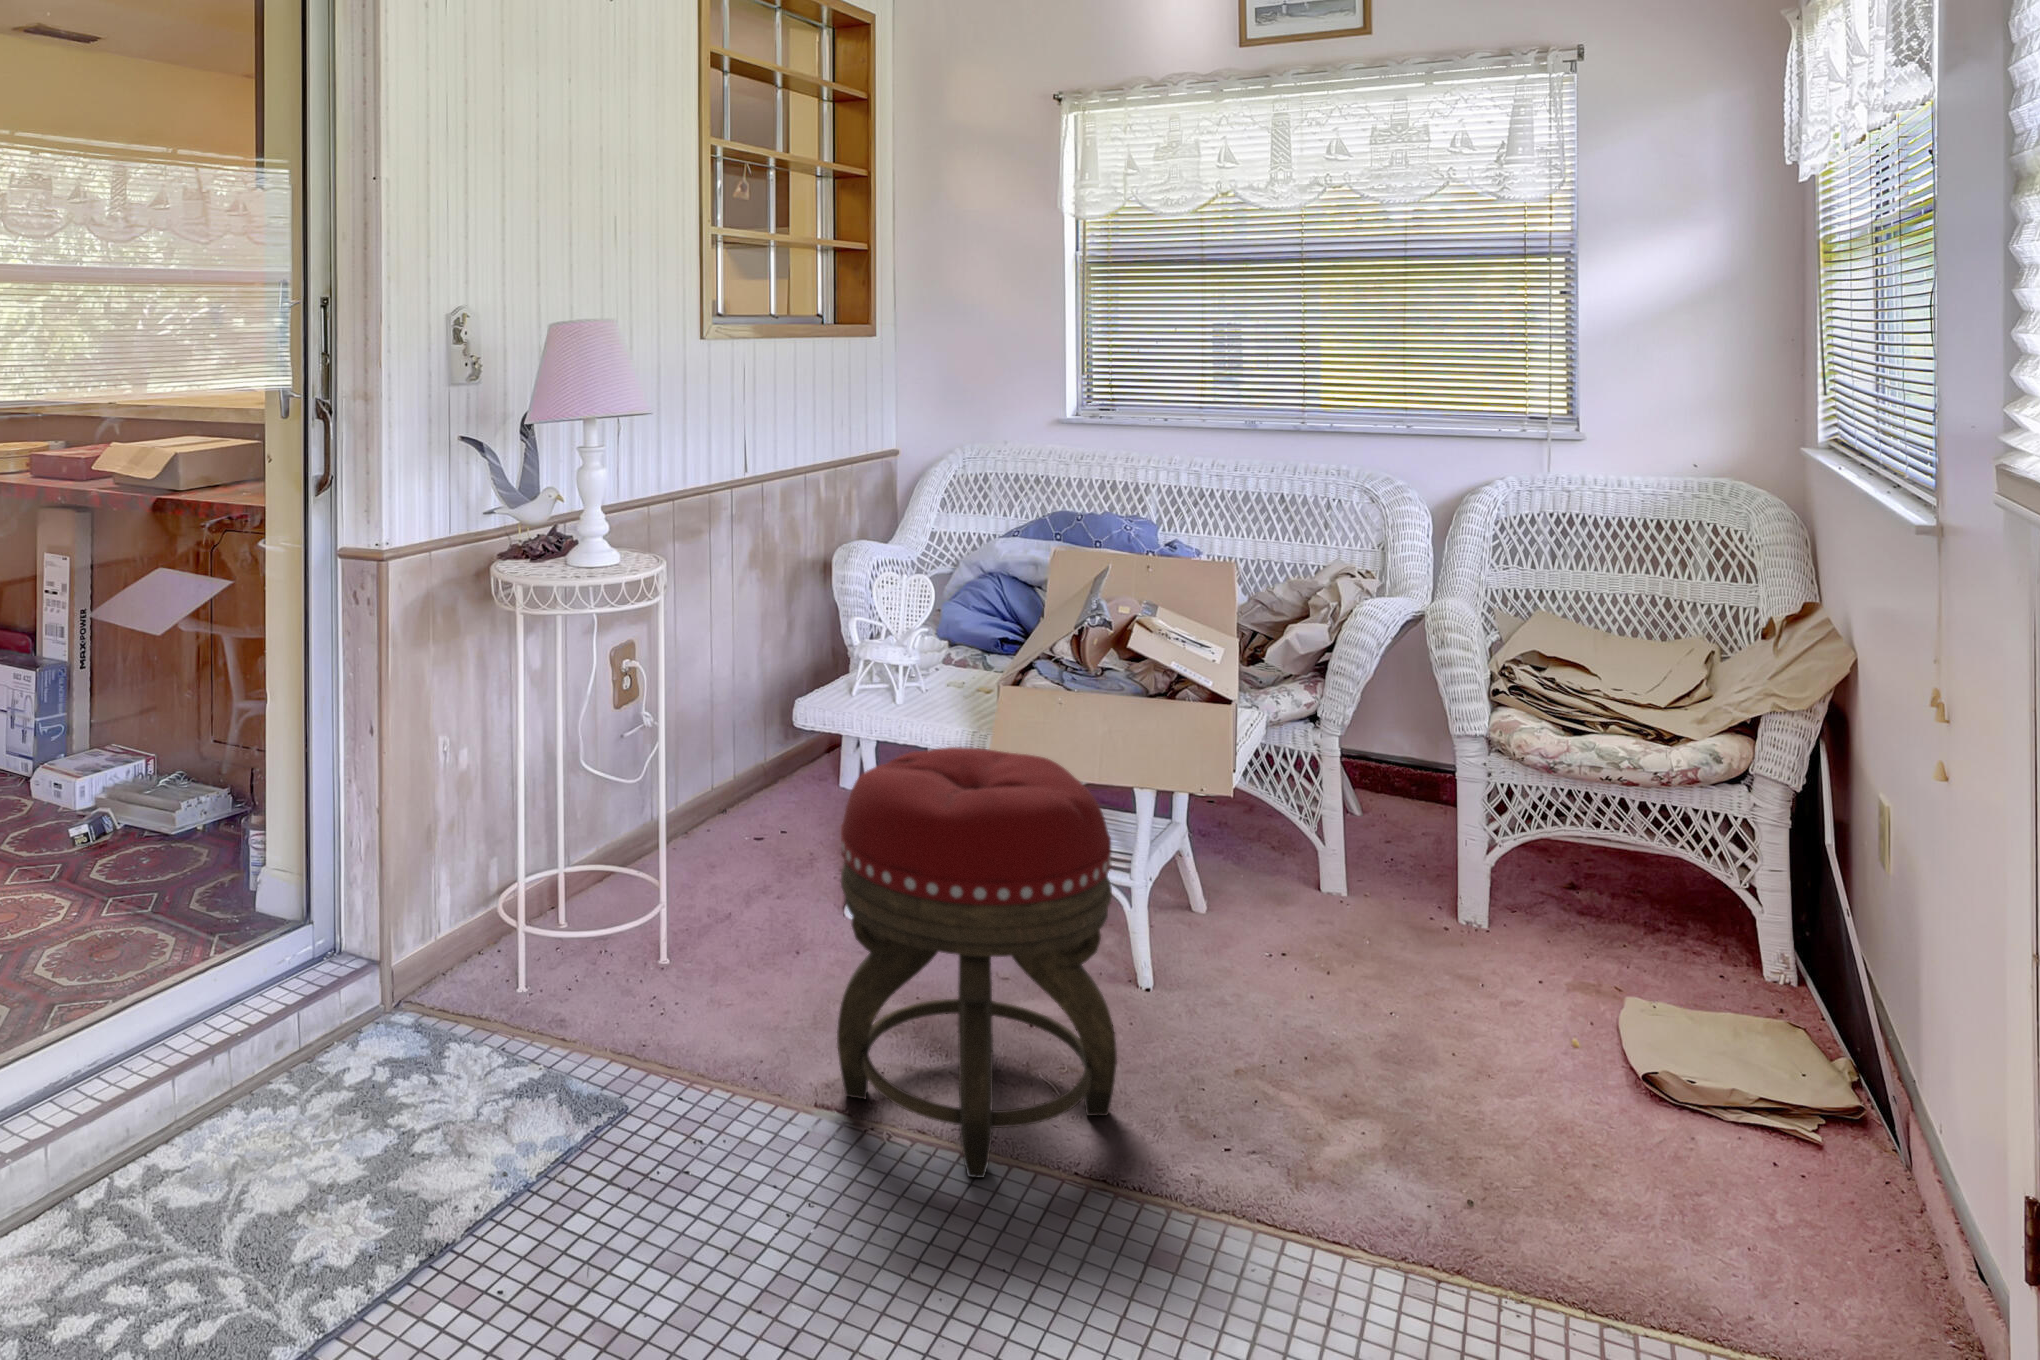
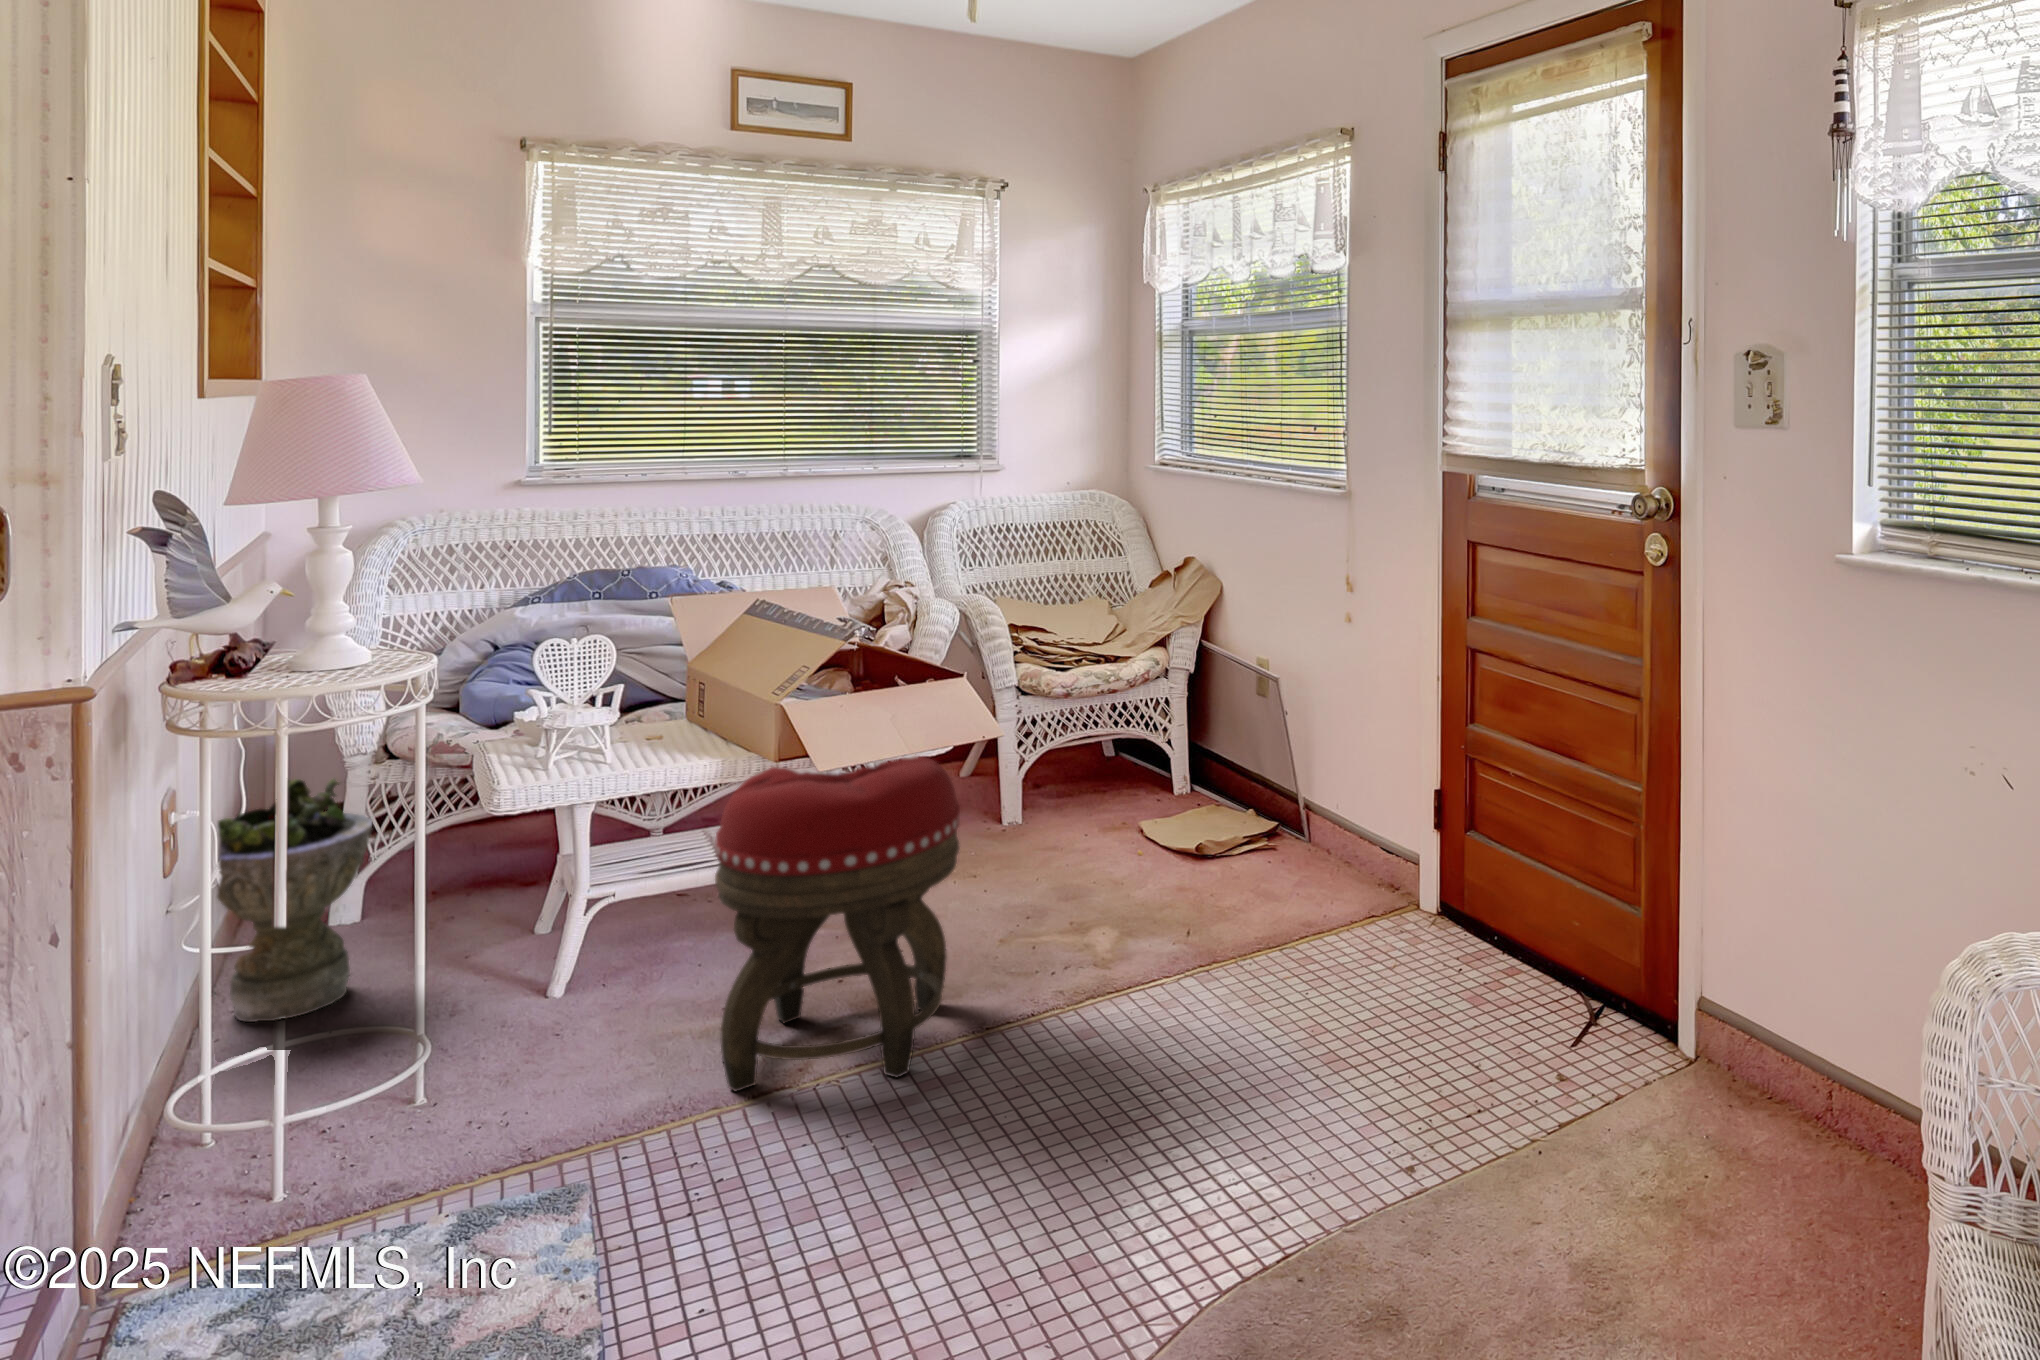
planter: none [686,654,798,857] -> present [217,779,372,1022]

